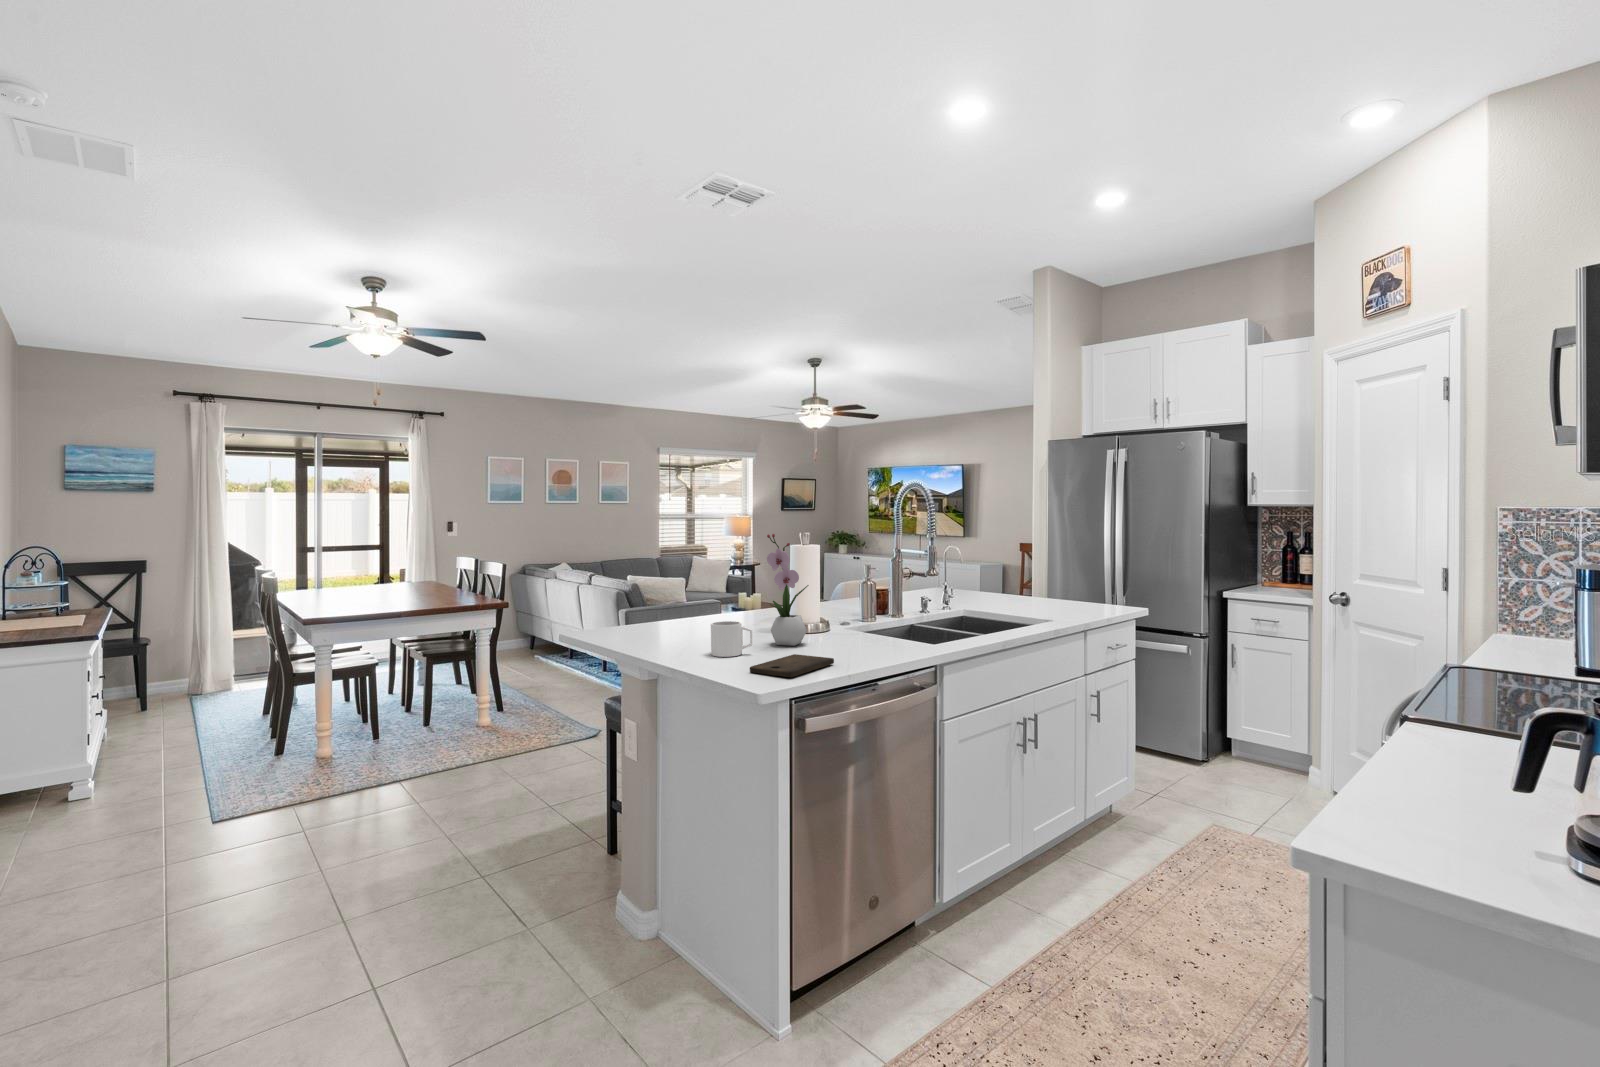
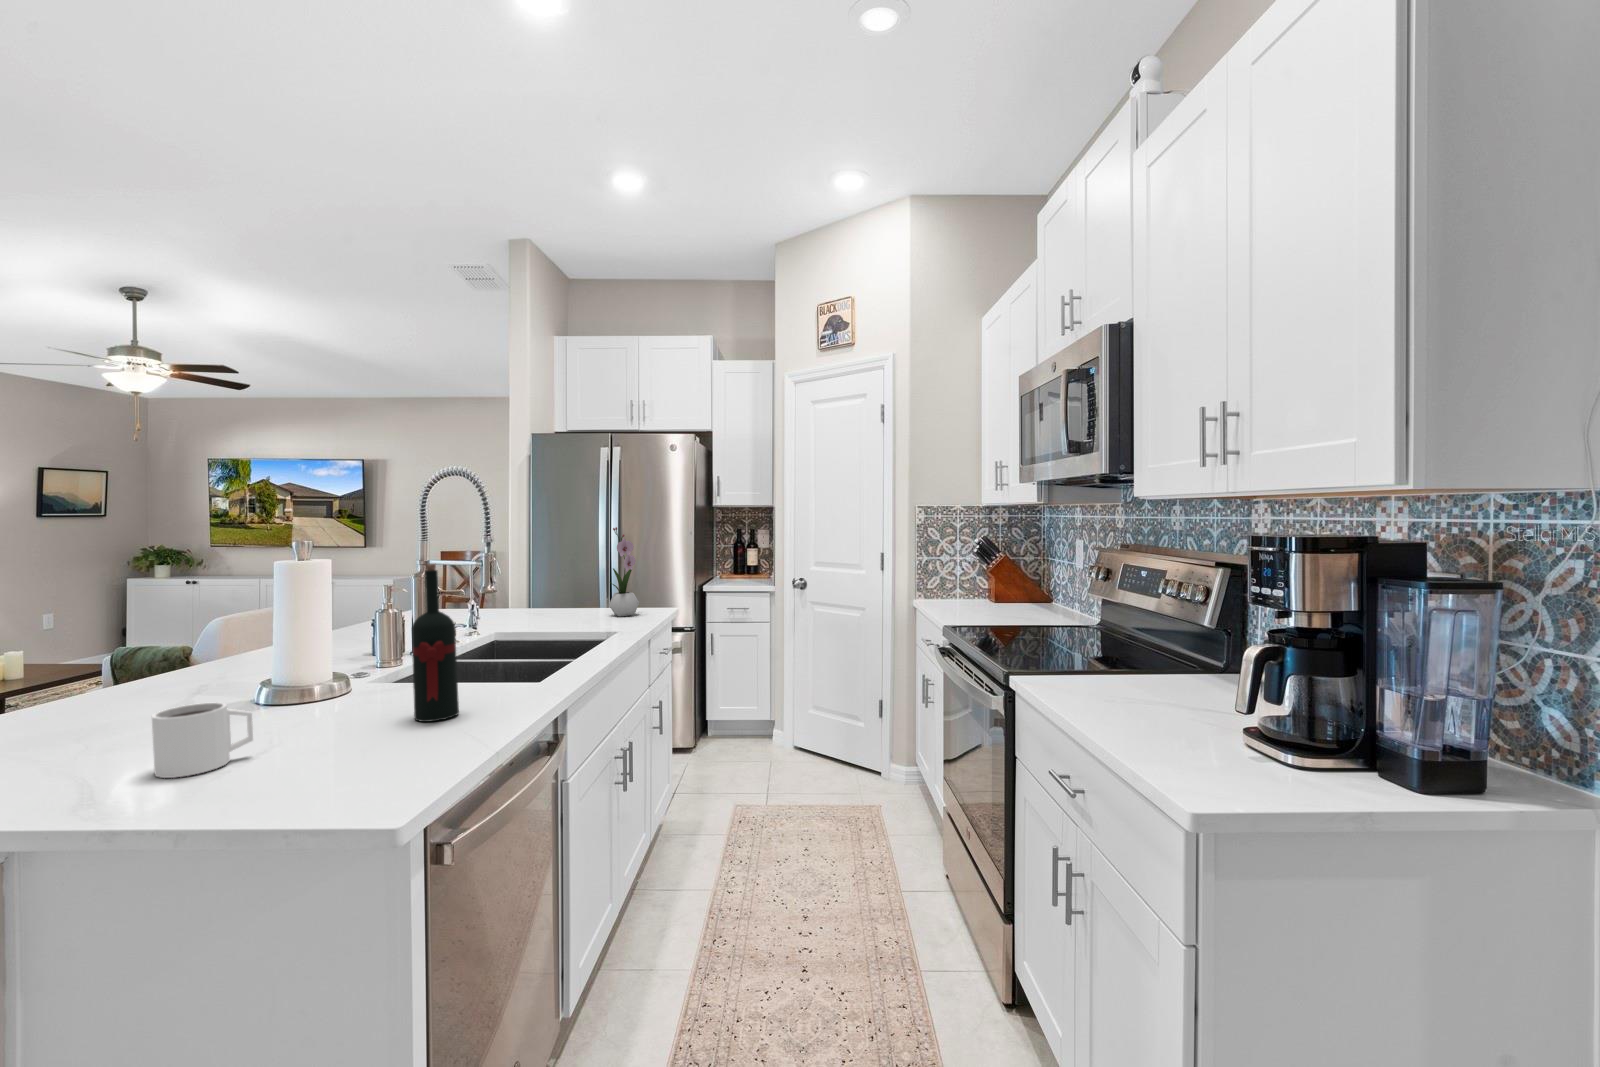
flower arrangement: present [767,534,809,646] -> present [609,527,639,616]
wine bottle: none [839,552,865,656] -> present [412,564,459,722]
cutting board: present [750,654,834,677] -> none [296,731,436,792]

